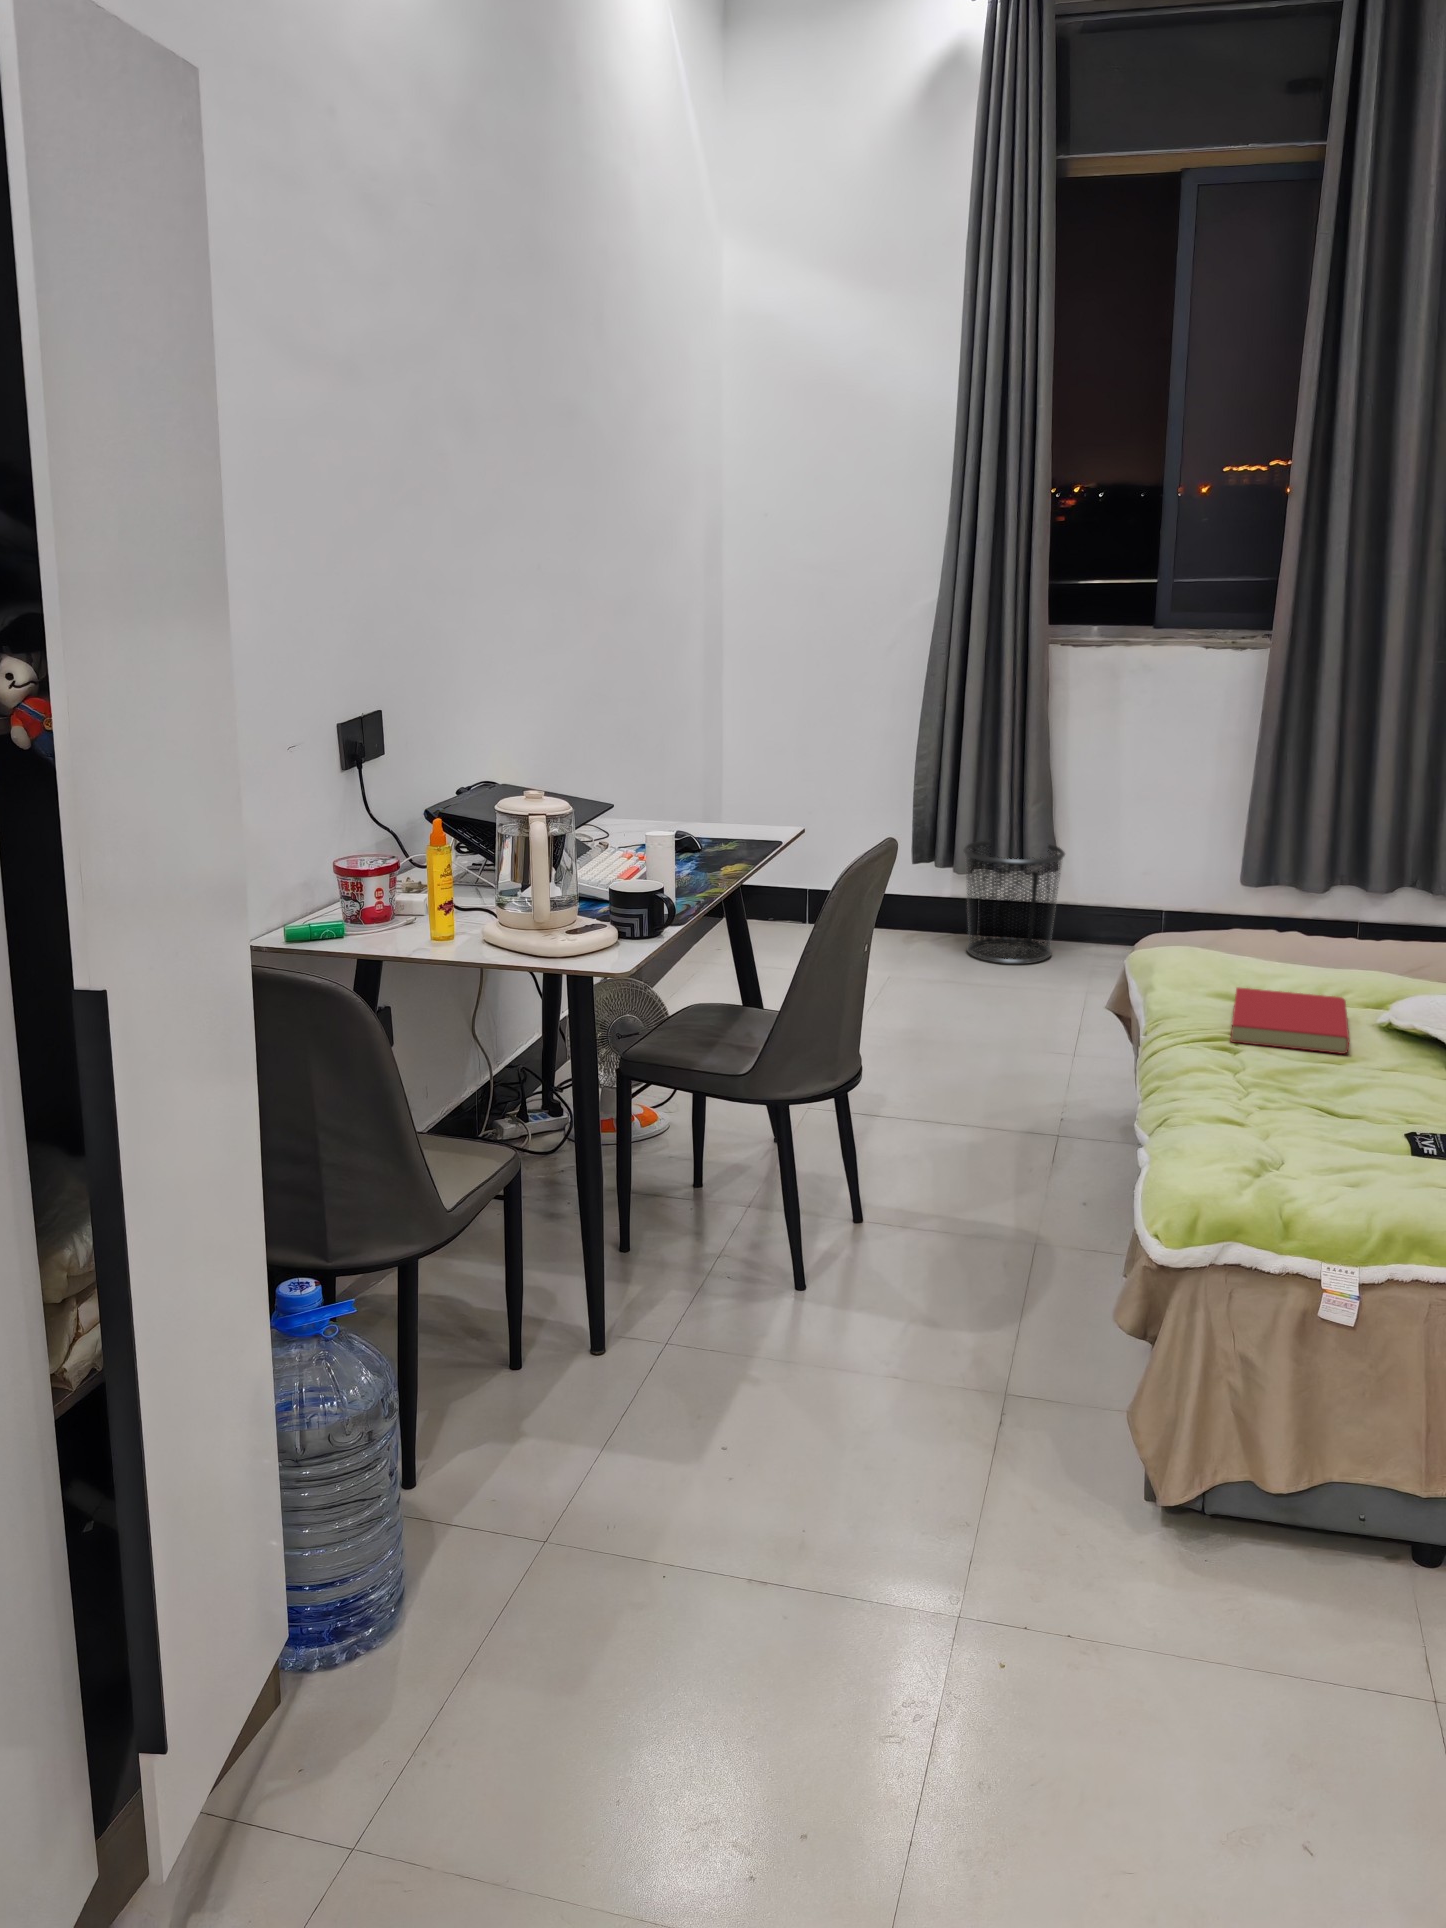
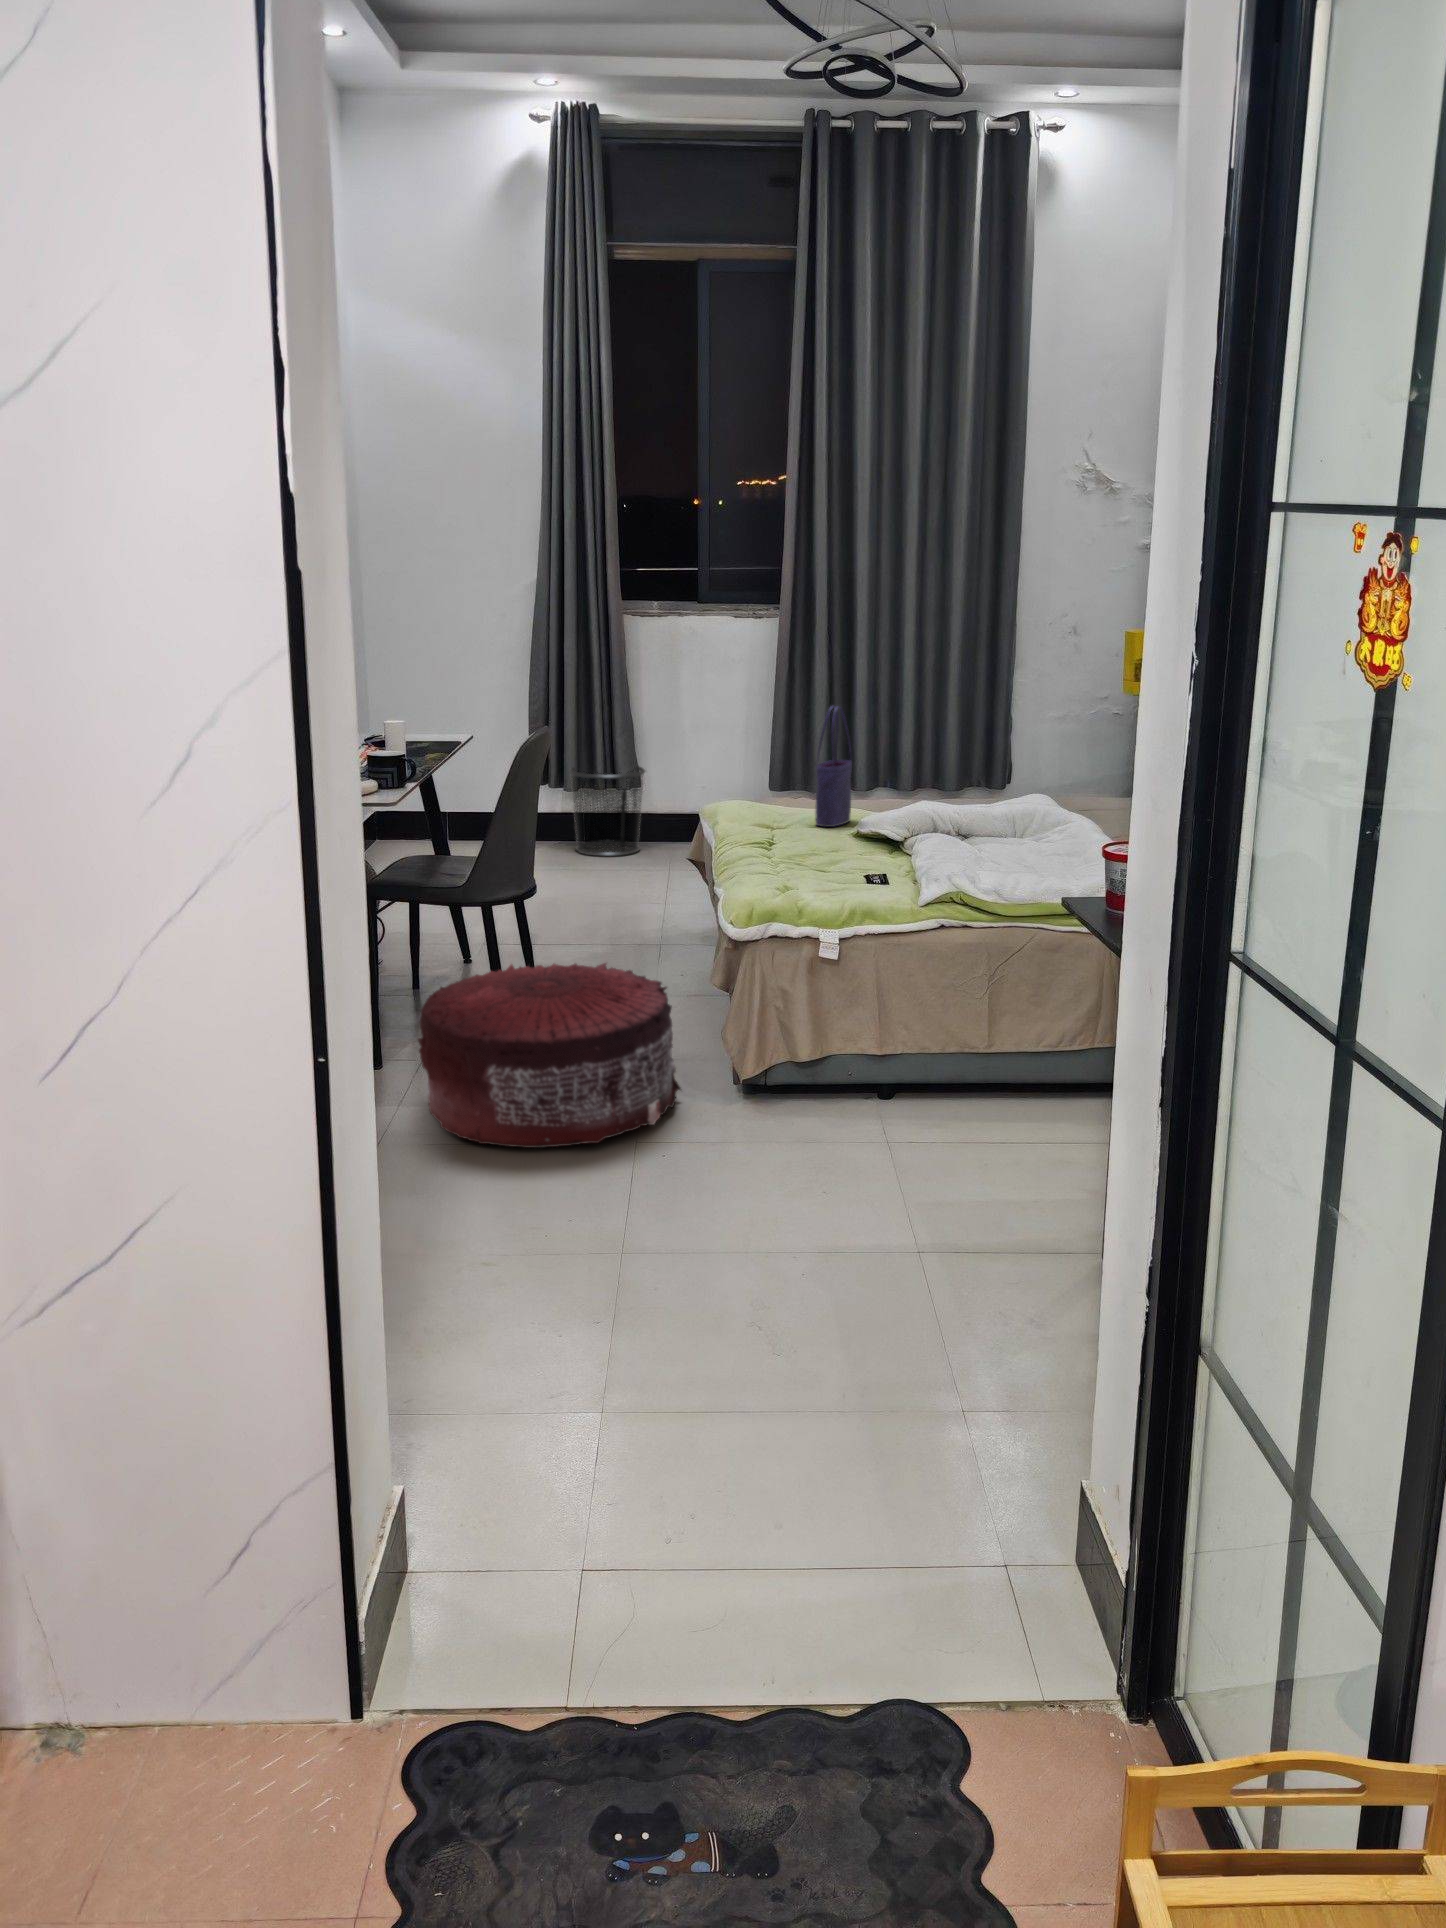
tote bag: none [1311,816,1376,1003] -> present [815,706,852,827]
book: present [1231,988,1349,1054] -> none [767,819,837,848]
pouf: none [631,1233,1058,1615] -> present [418,963,681,1148]

